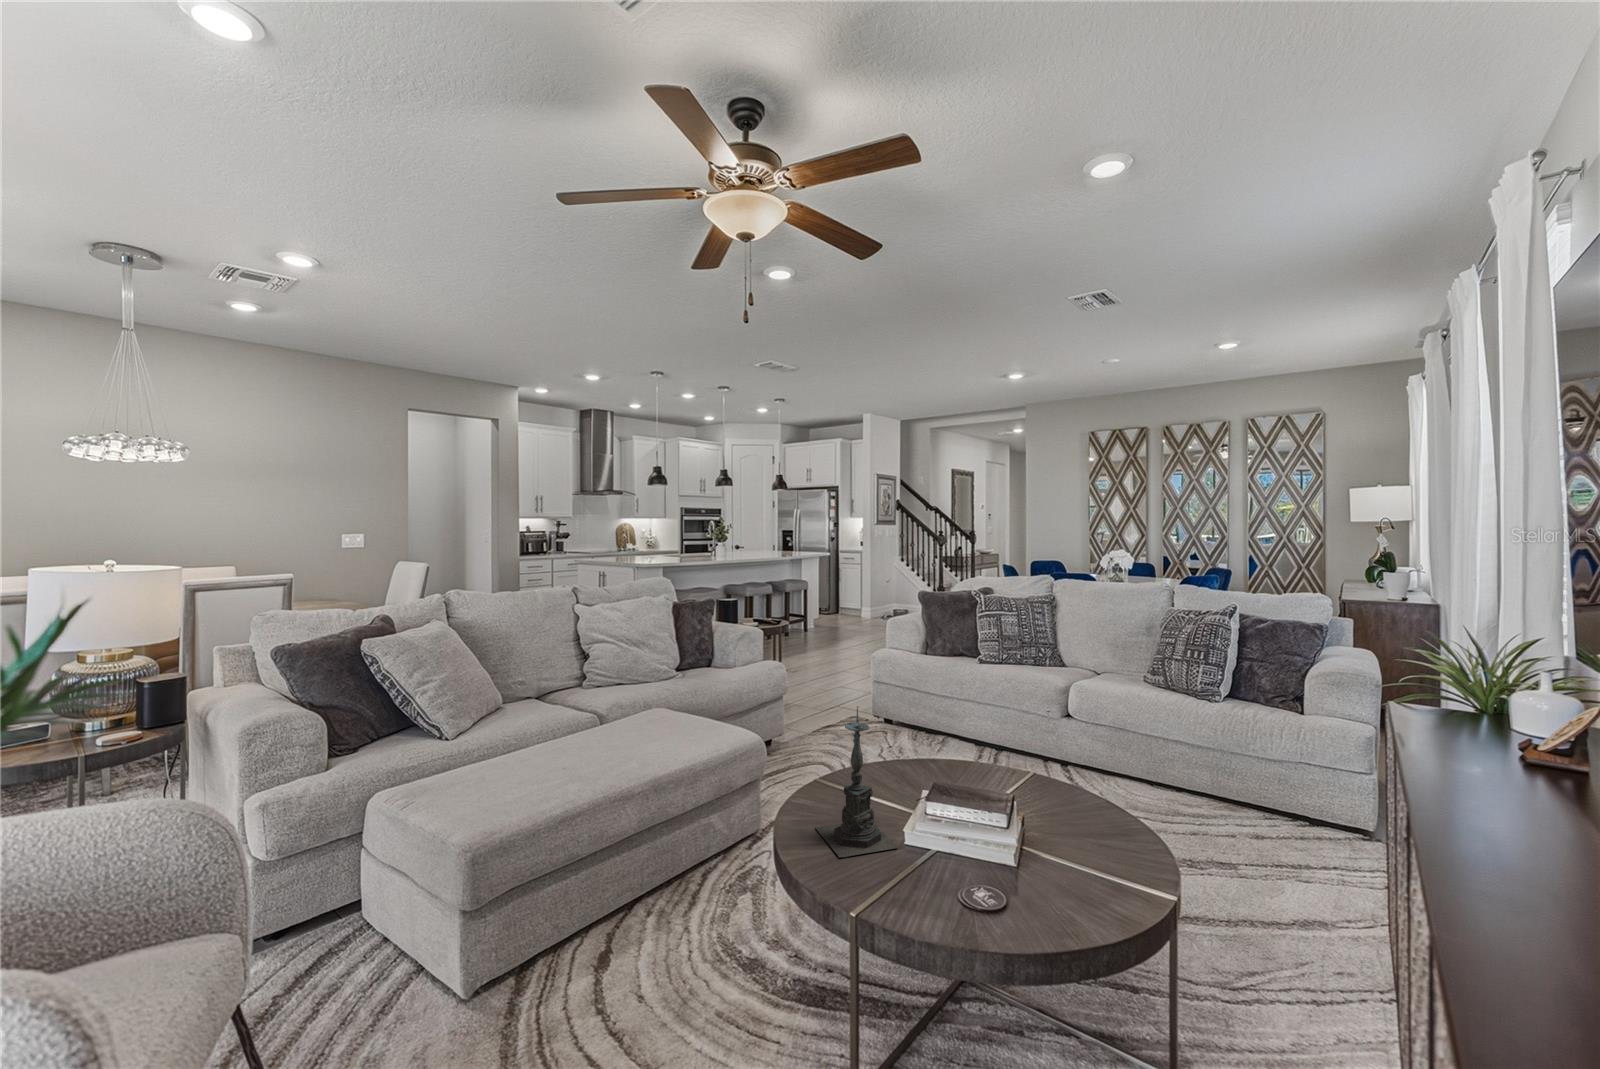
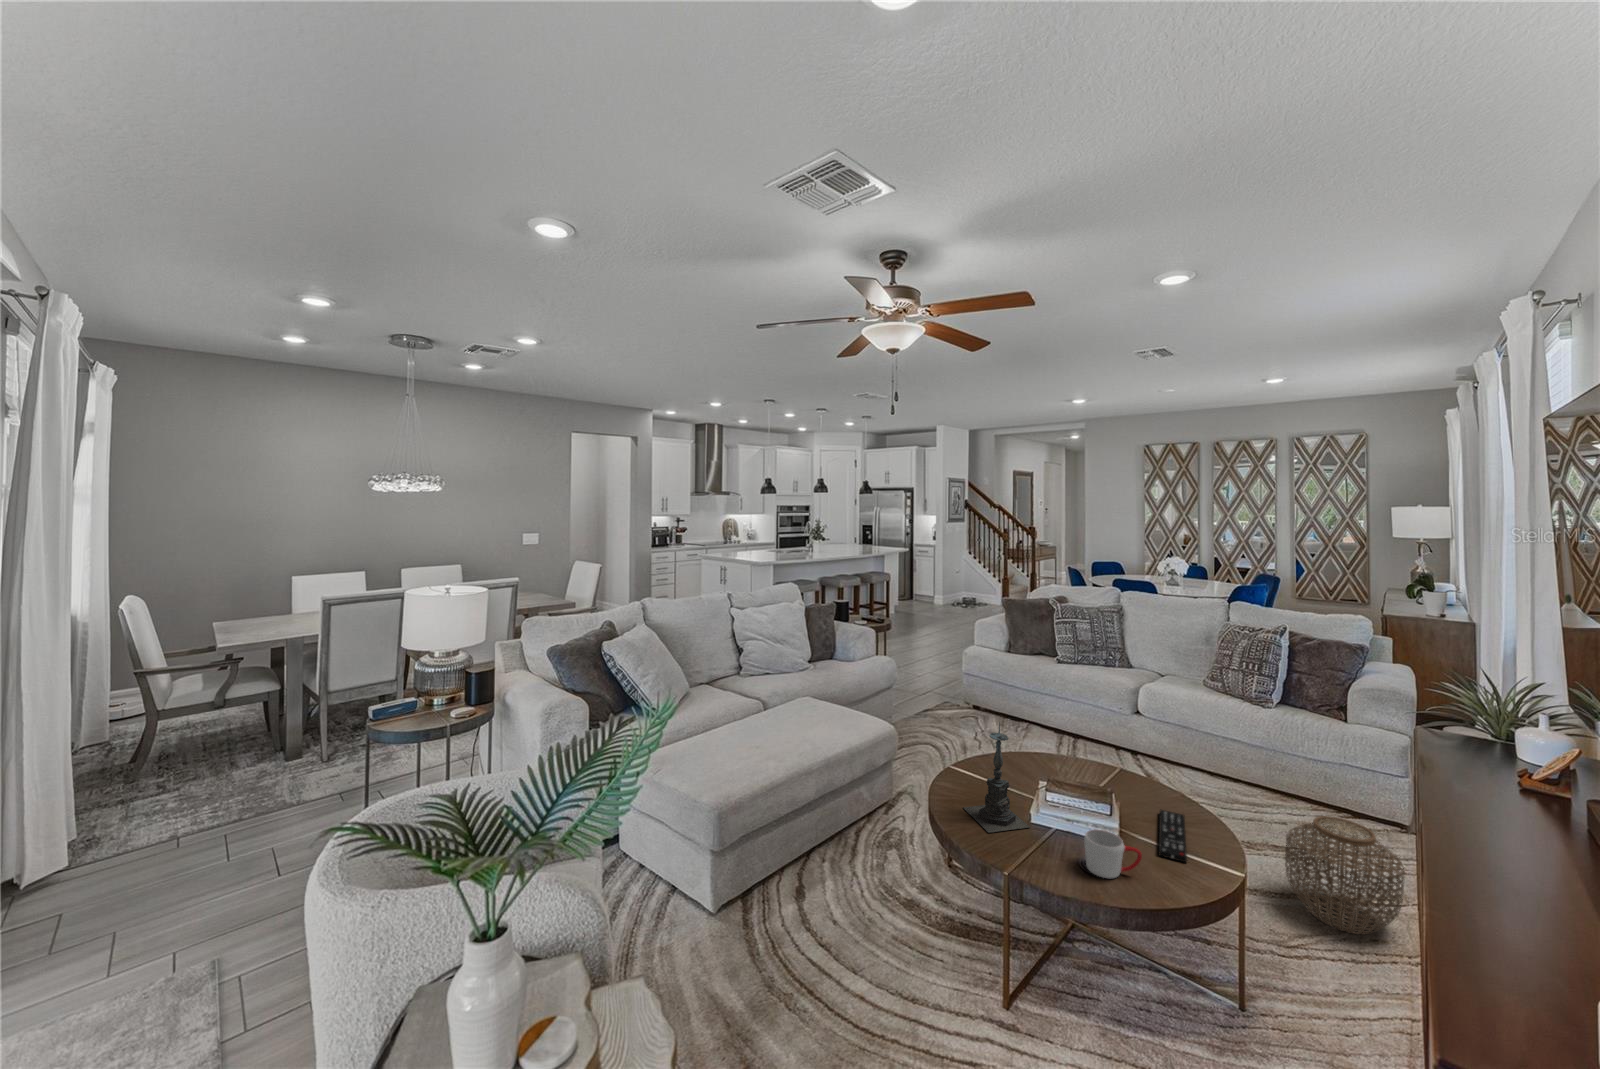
remote control: none [1061,817,1101,882] -> present [1159,809,1187,862]
woven basket: none [1231,818,1371,967] -> present [1285,816,1405,934]
mug: none [958,842,1032,909] -> present [1084,829,1142,878]

